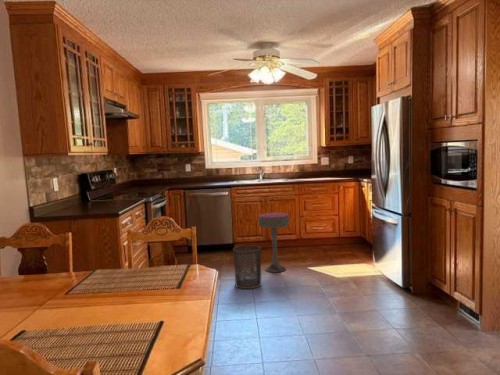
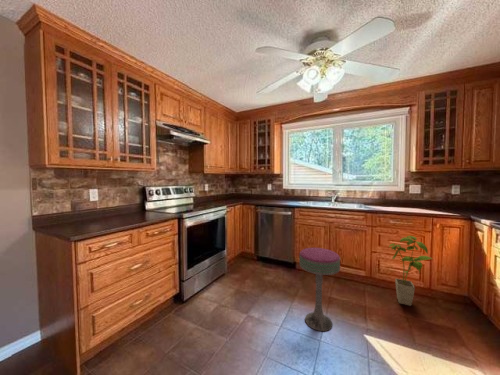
house plant: none [313,197,341,251] -> present [390,236,432,306]
trash can: present [233,245,261,289] -> none [249,288,284,358]

